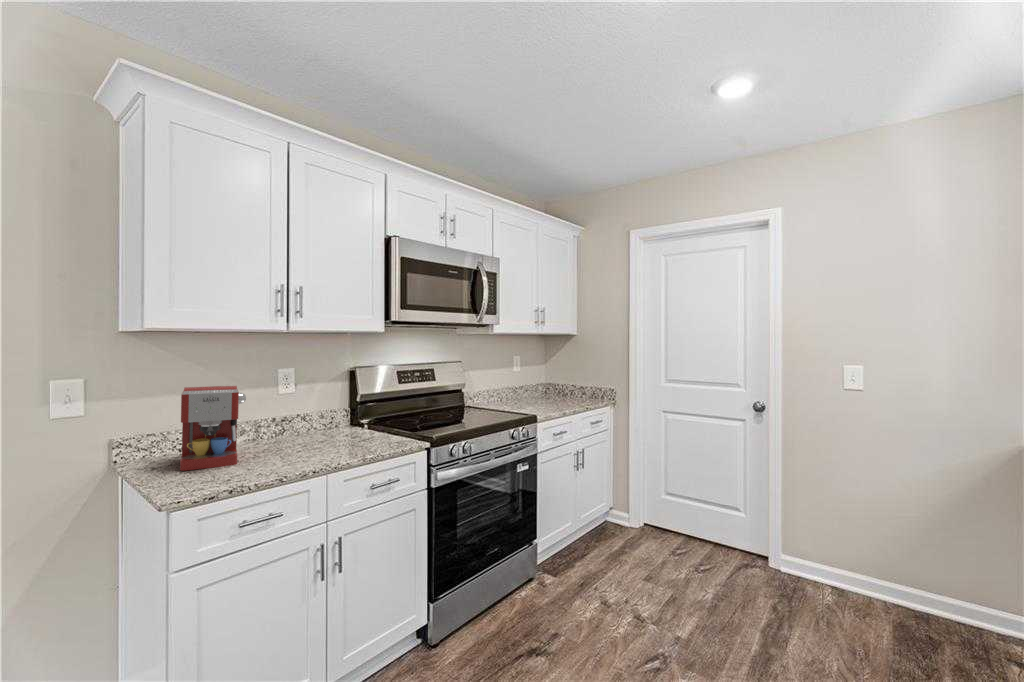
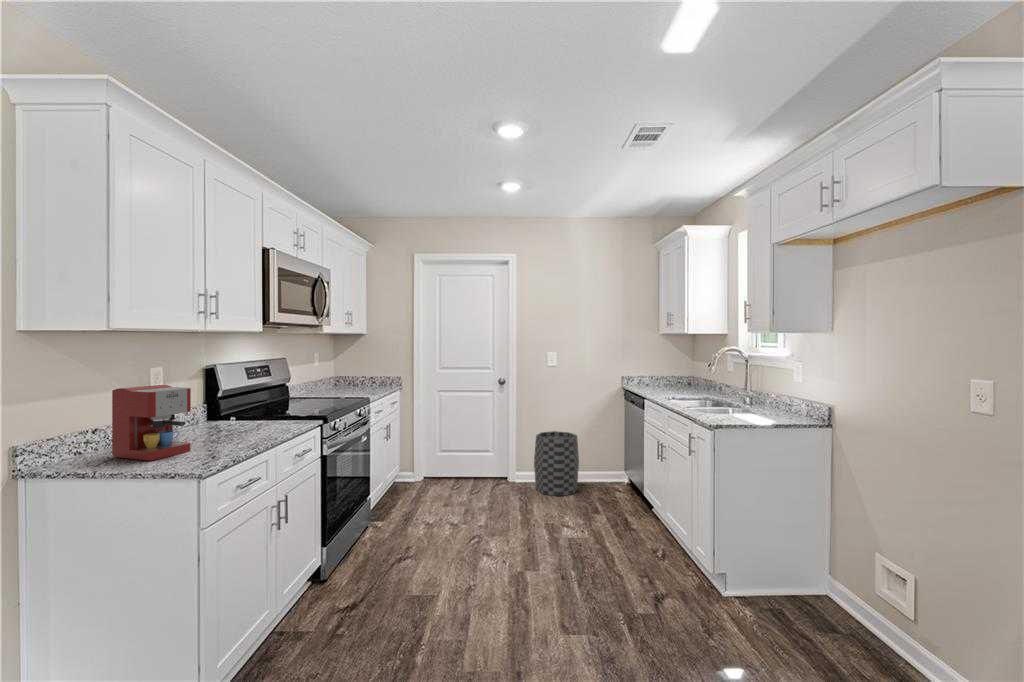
trash can: none [810,502,908,631] -> present [534,431,579,496]

